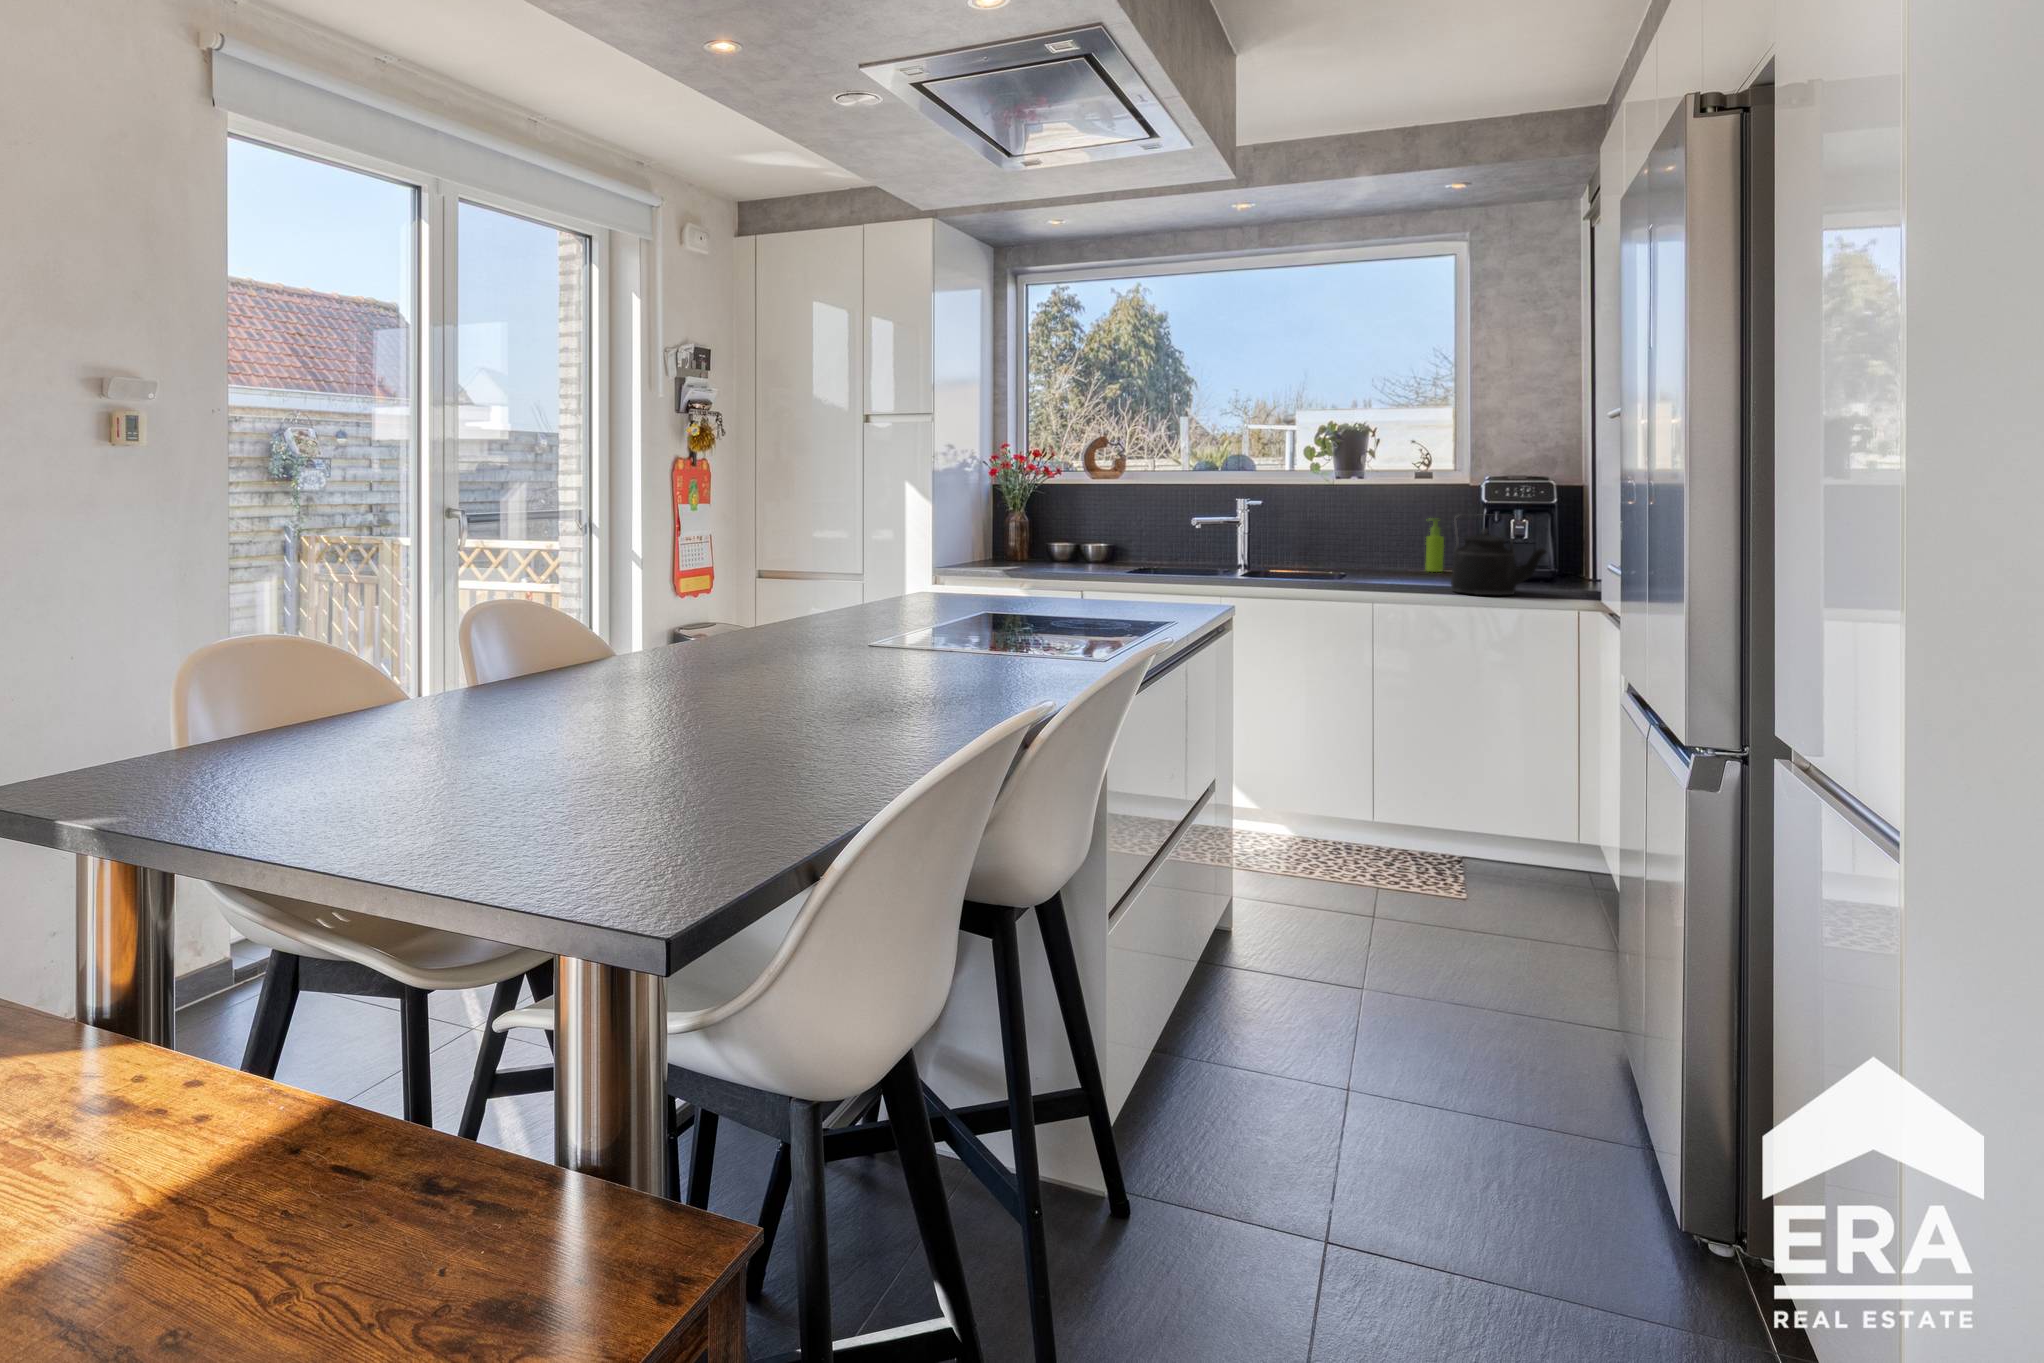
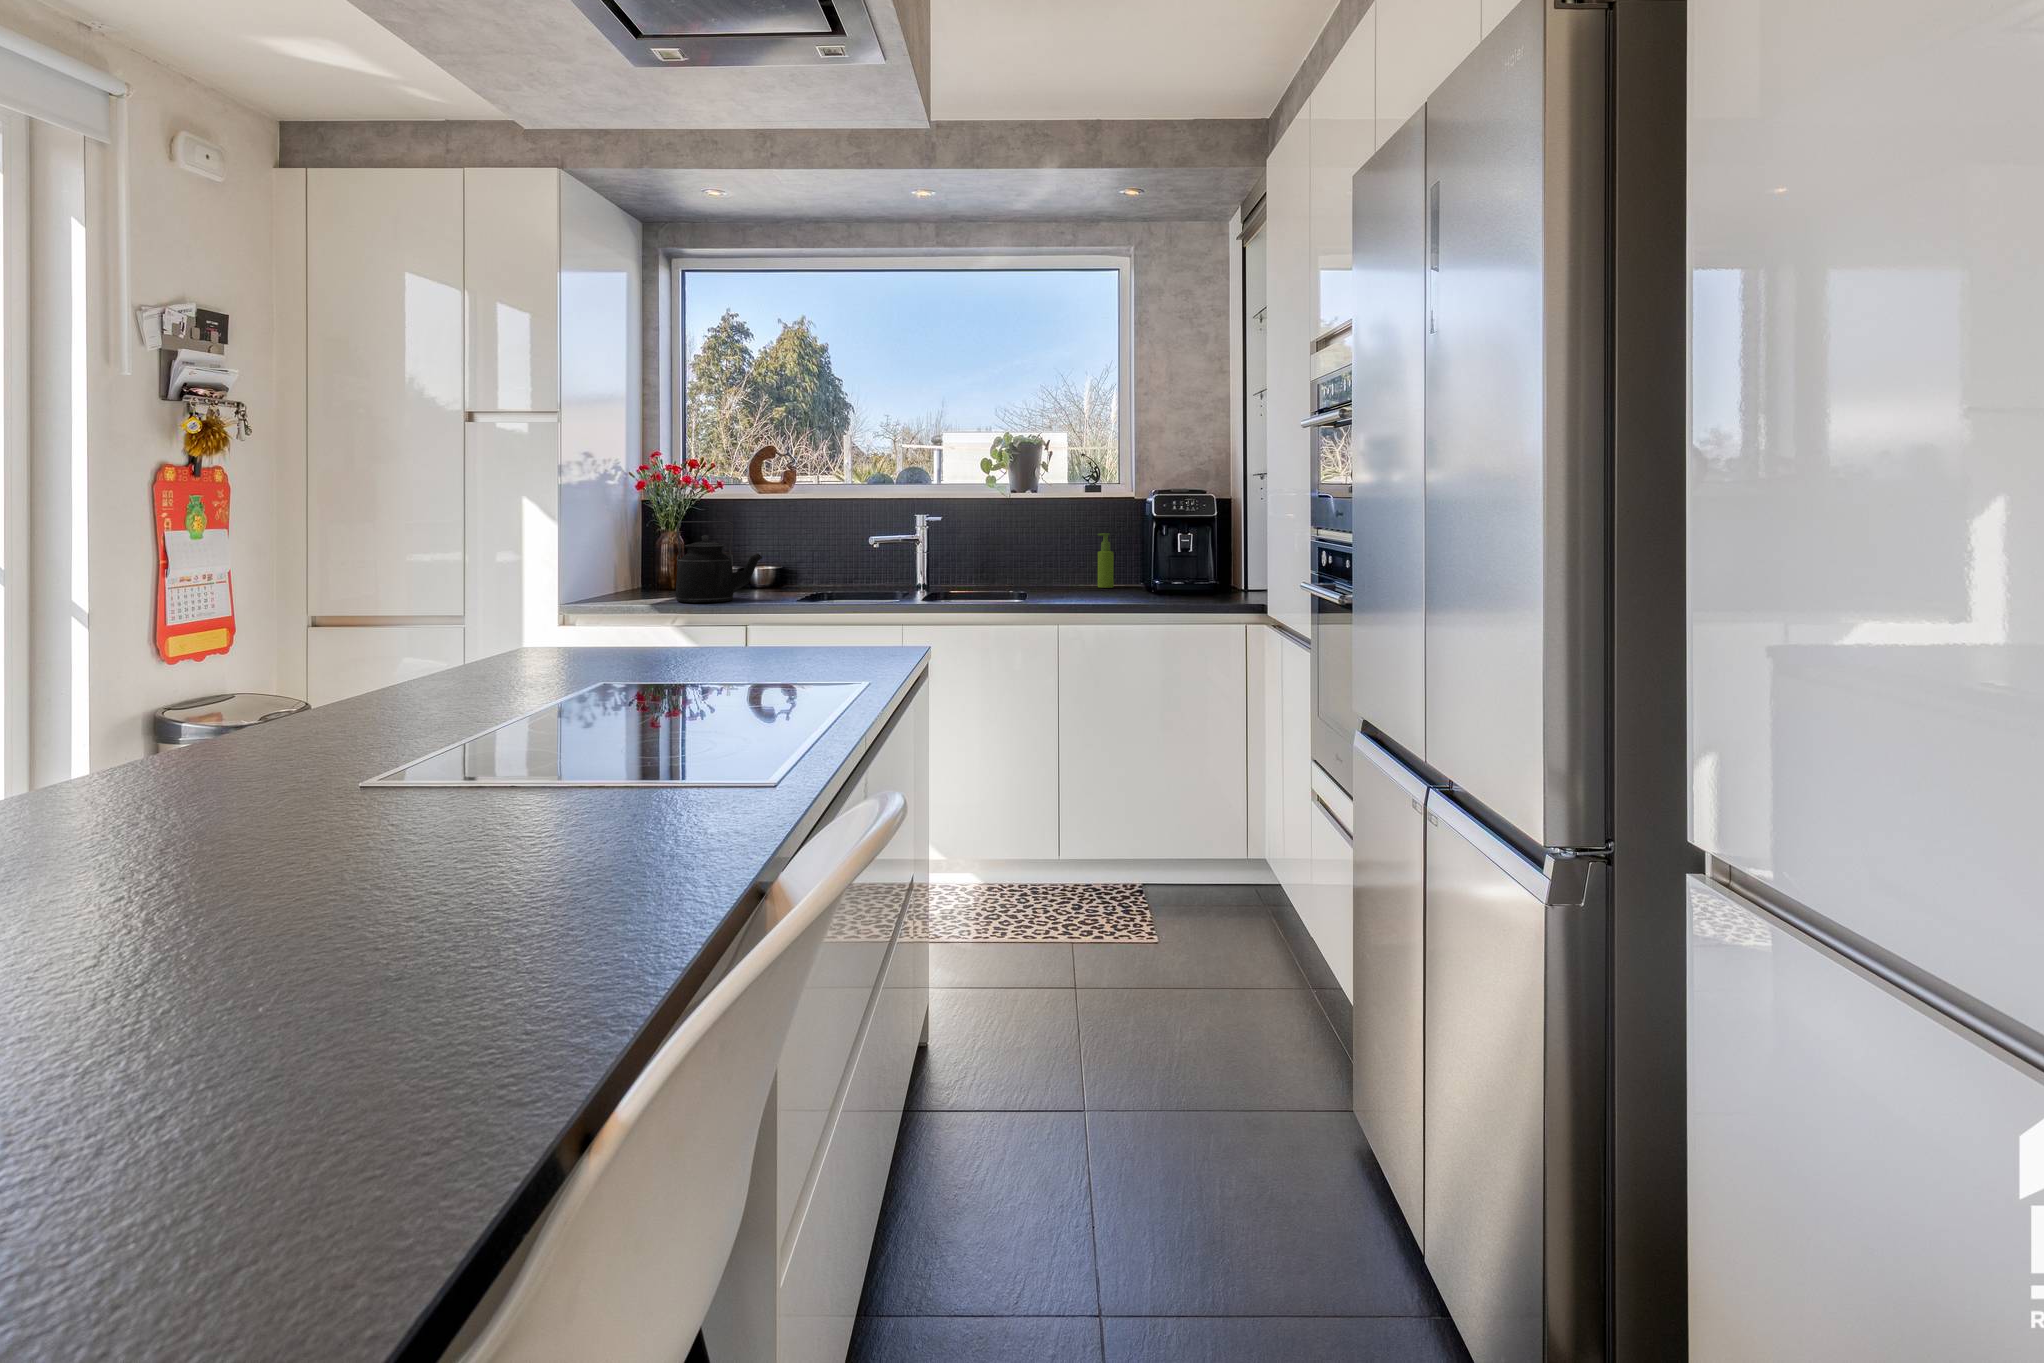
kettle: present [1451,514,1546,595] -> present [676,521,762,602]

